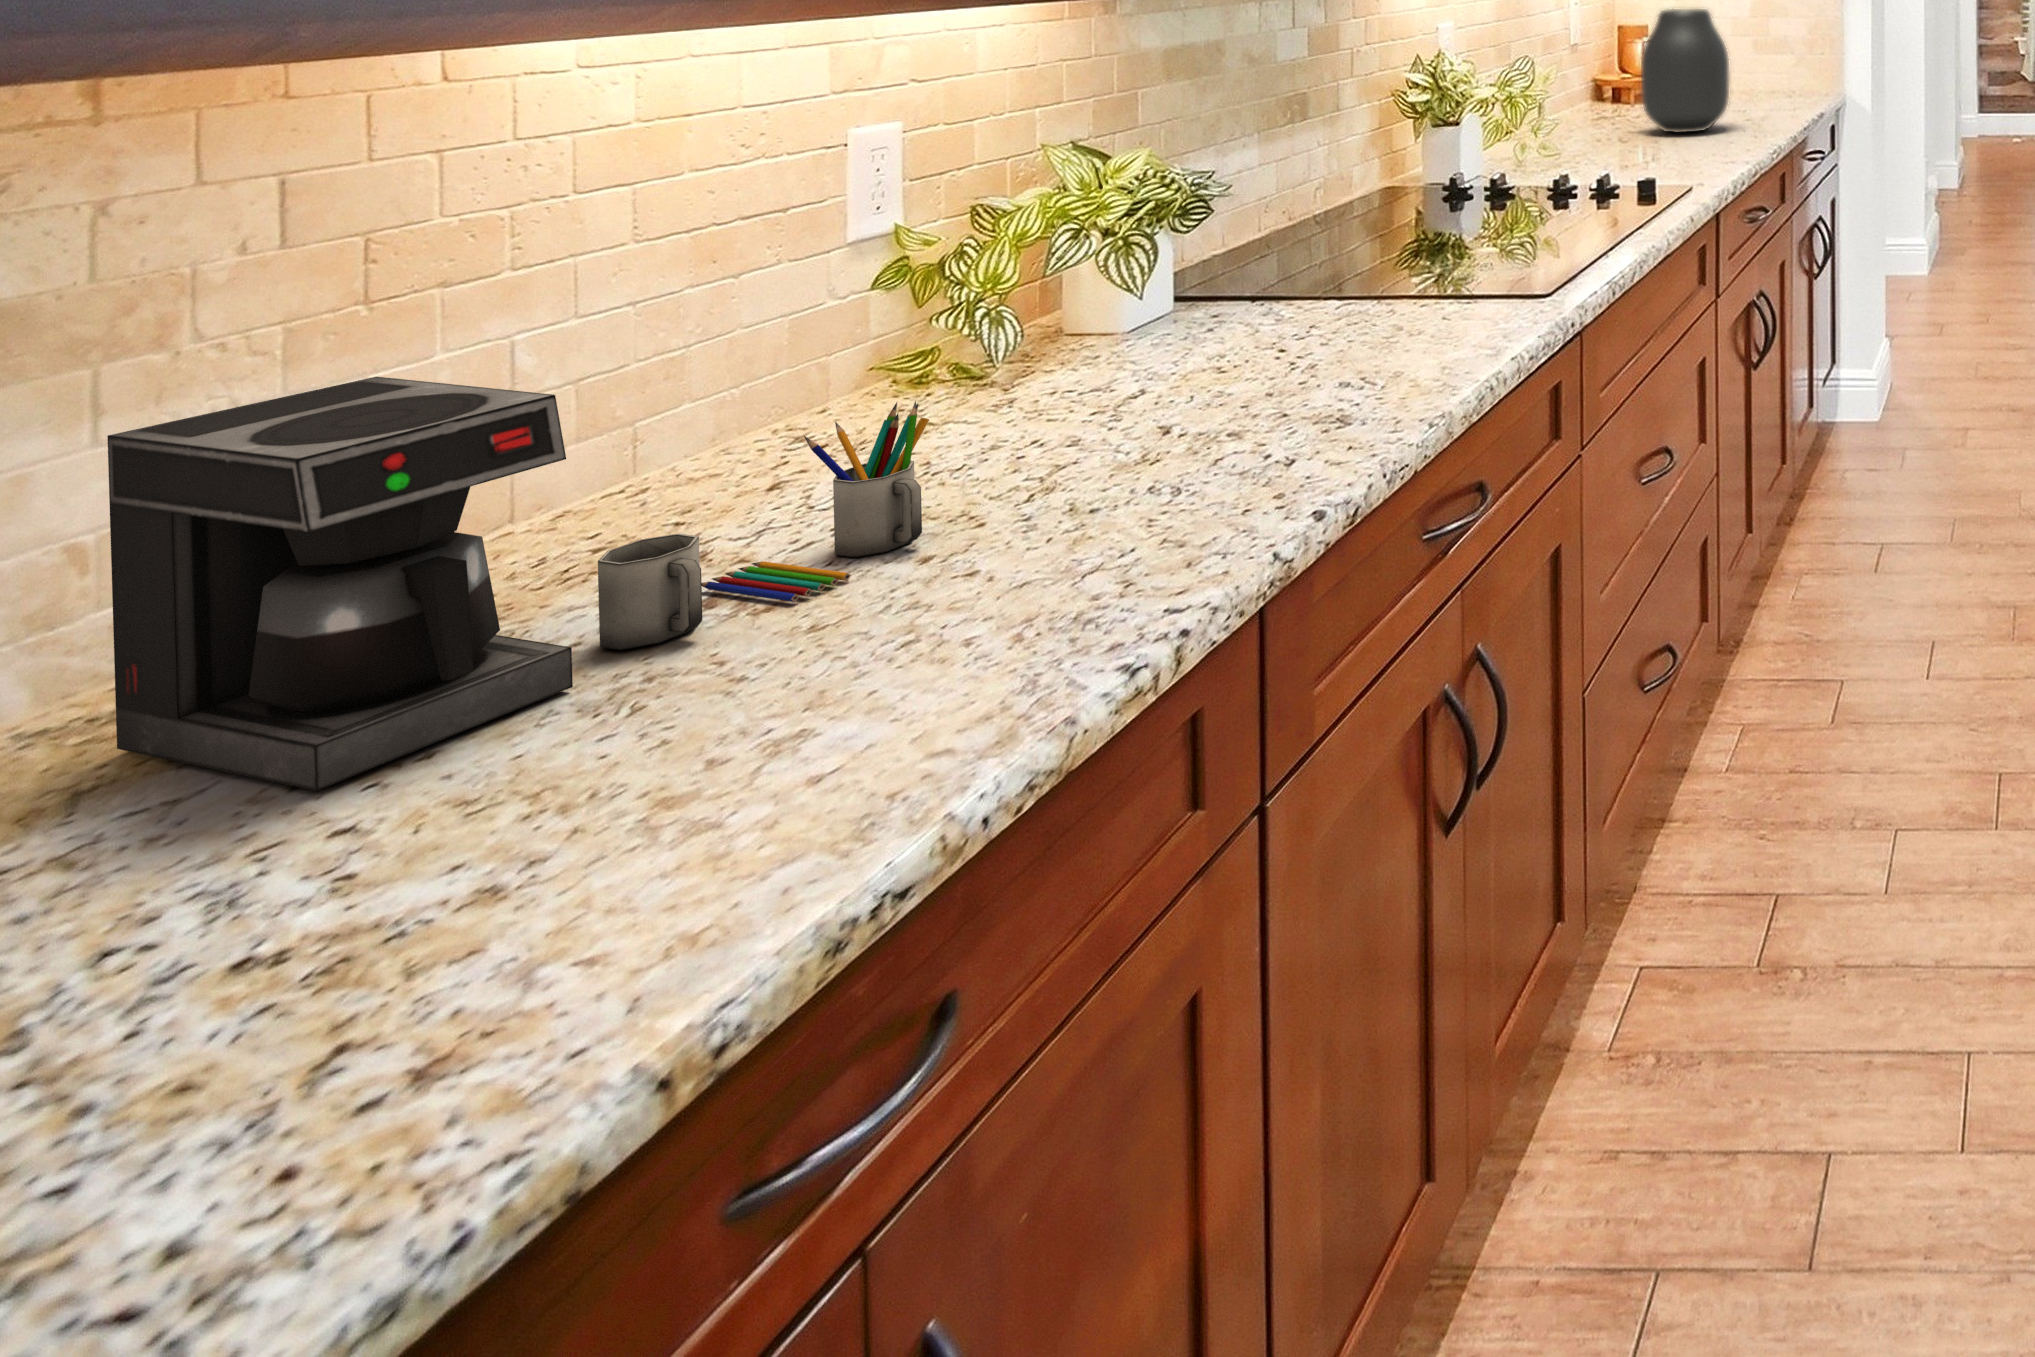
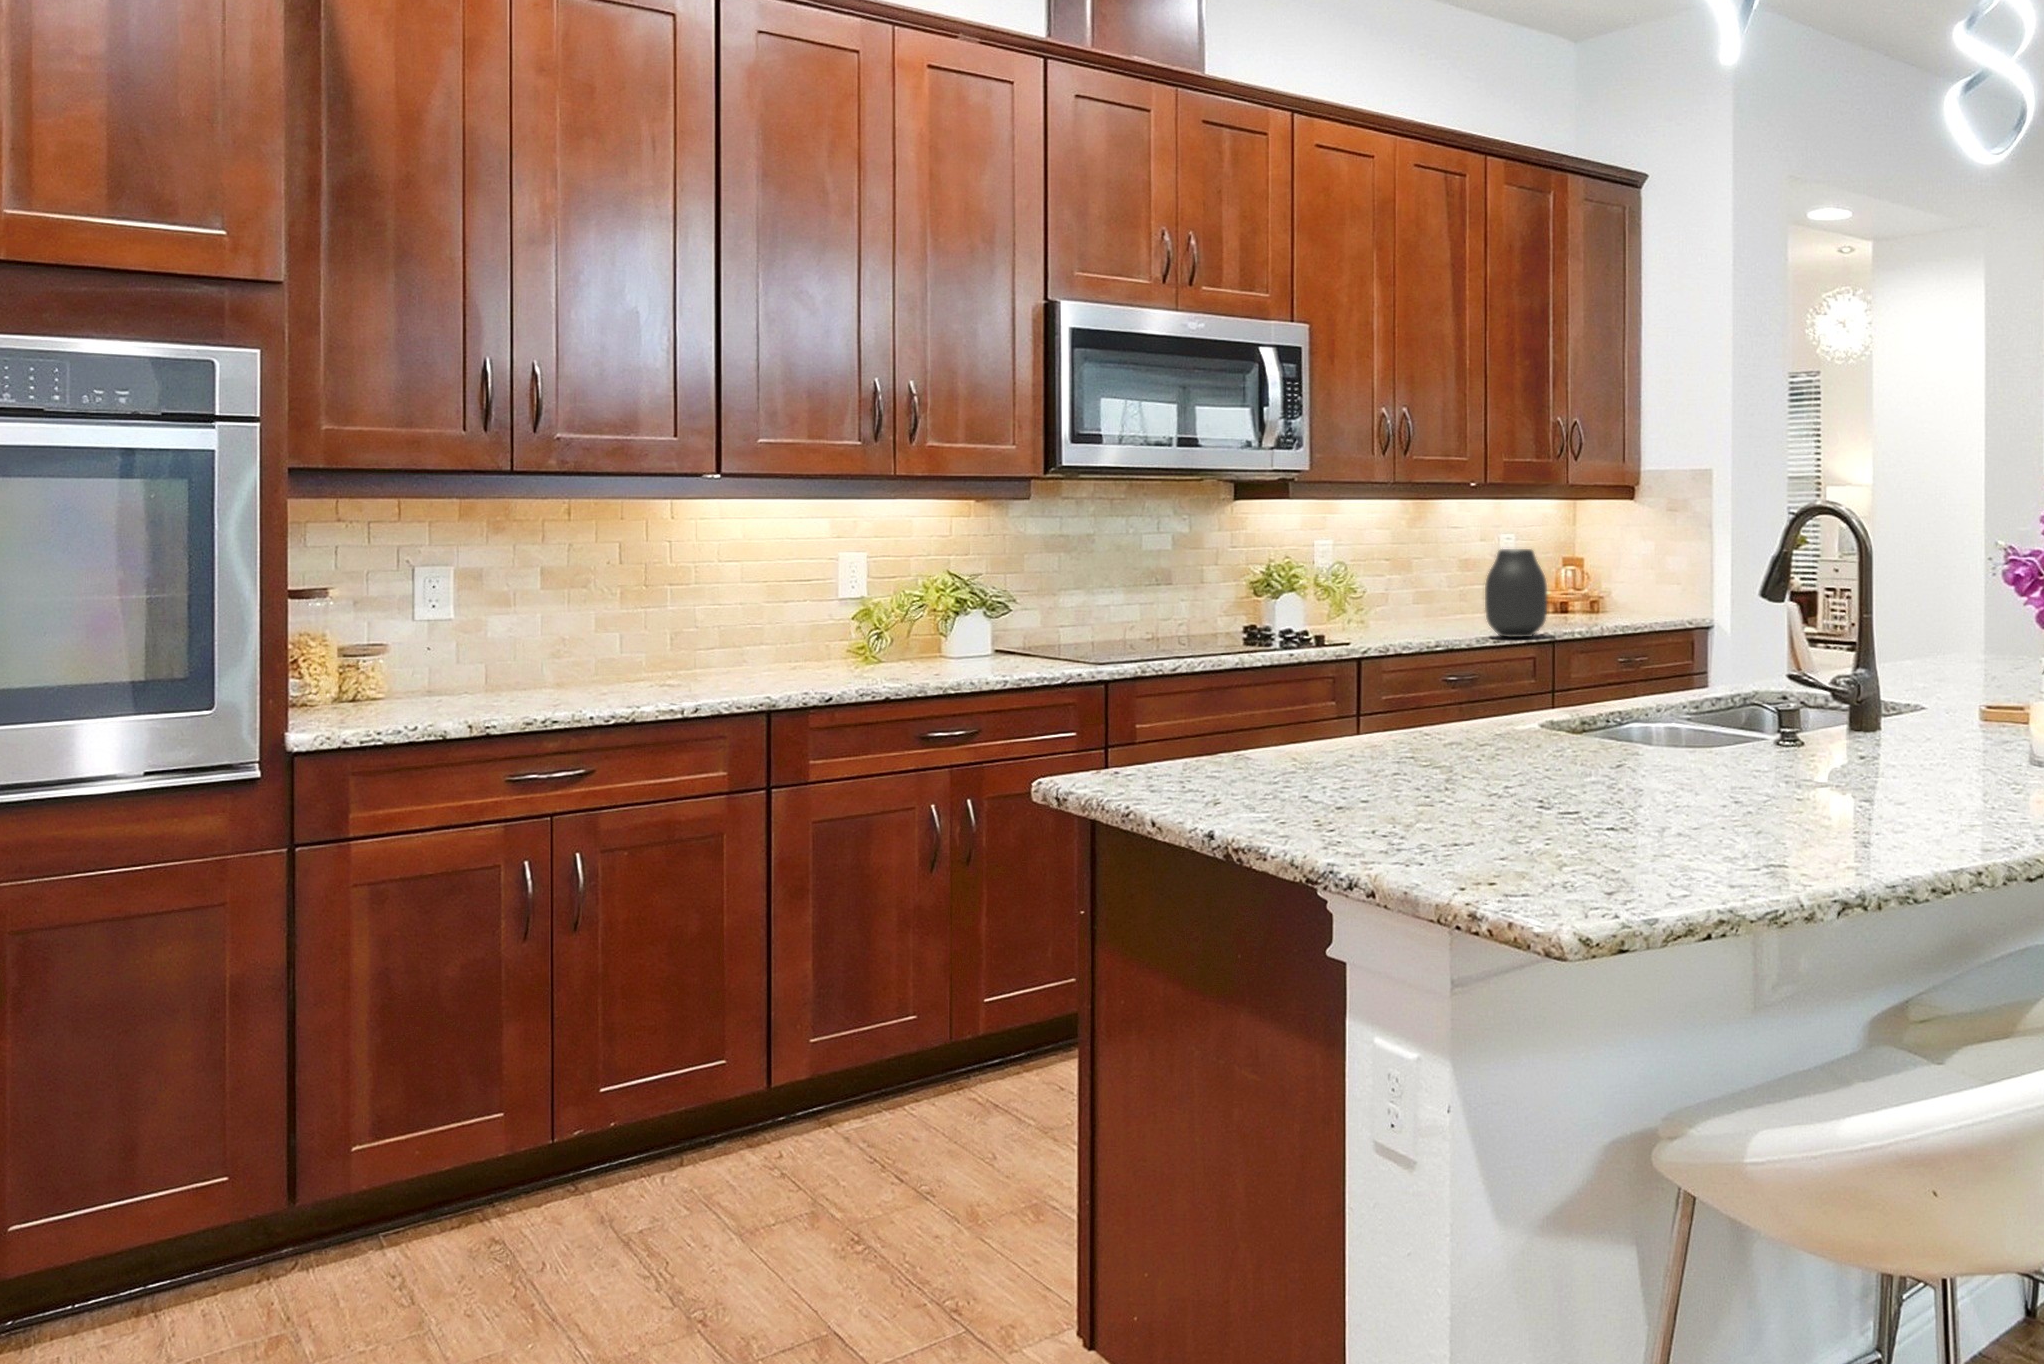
coffee maker: present [107,377,929,791] -> none [548,624,761,726]

